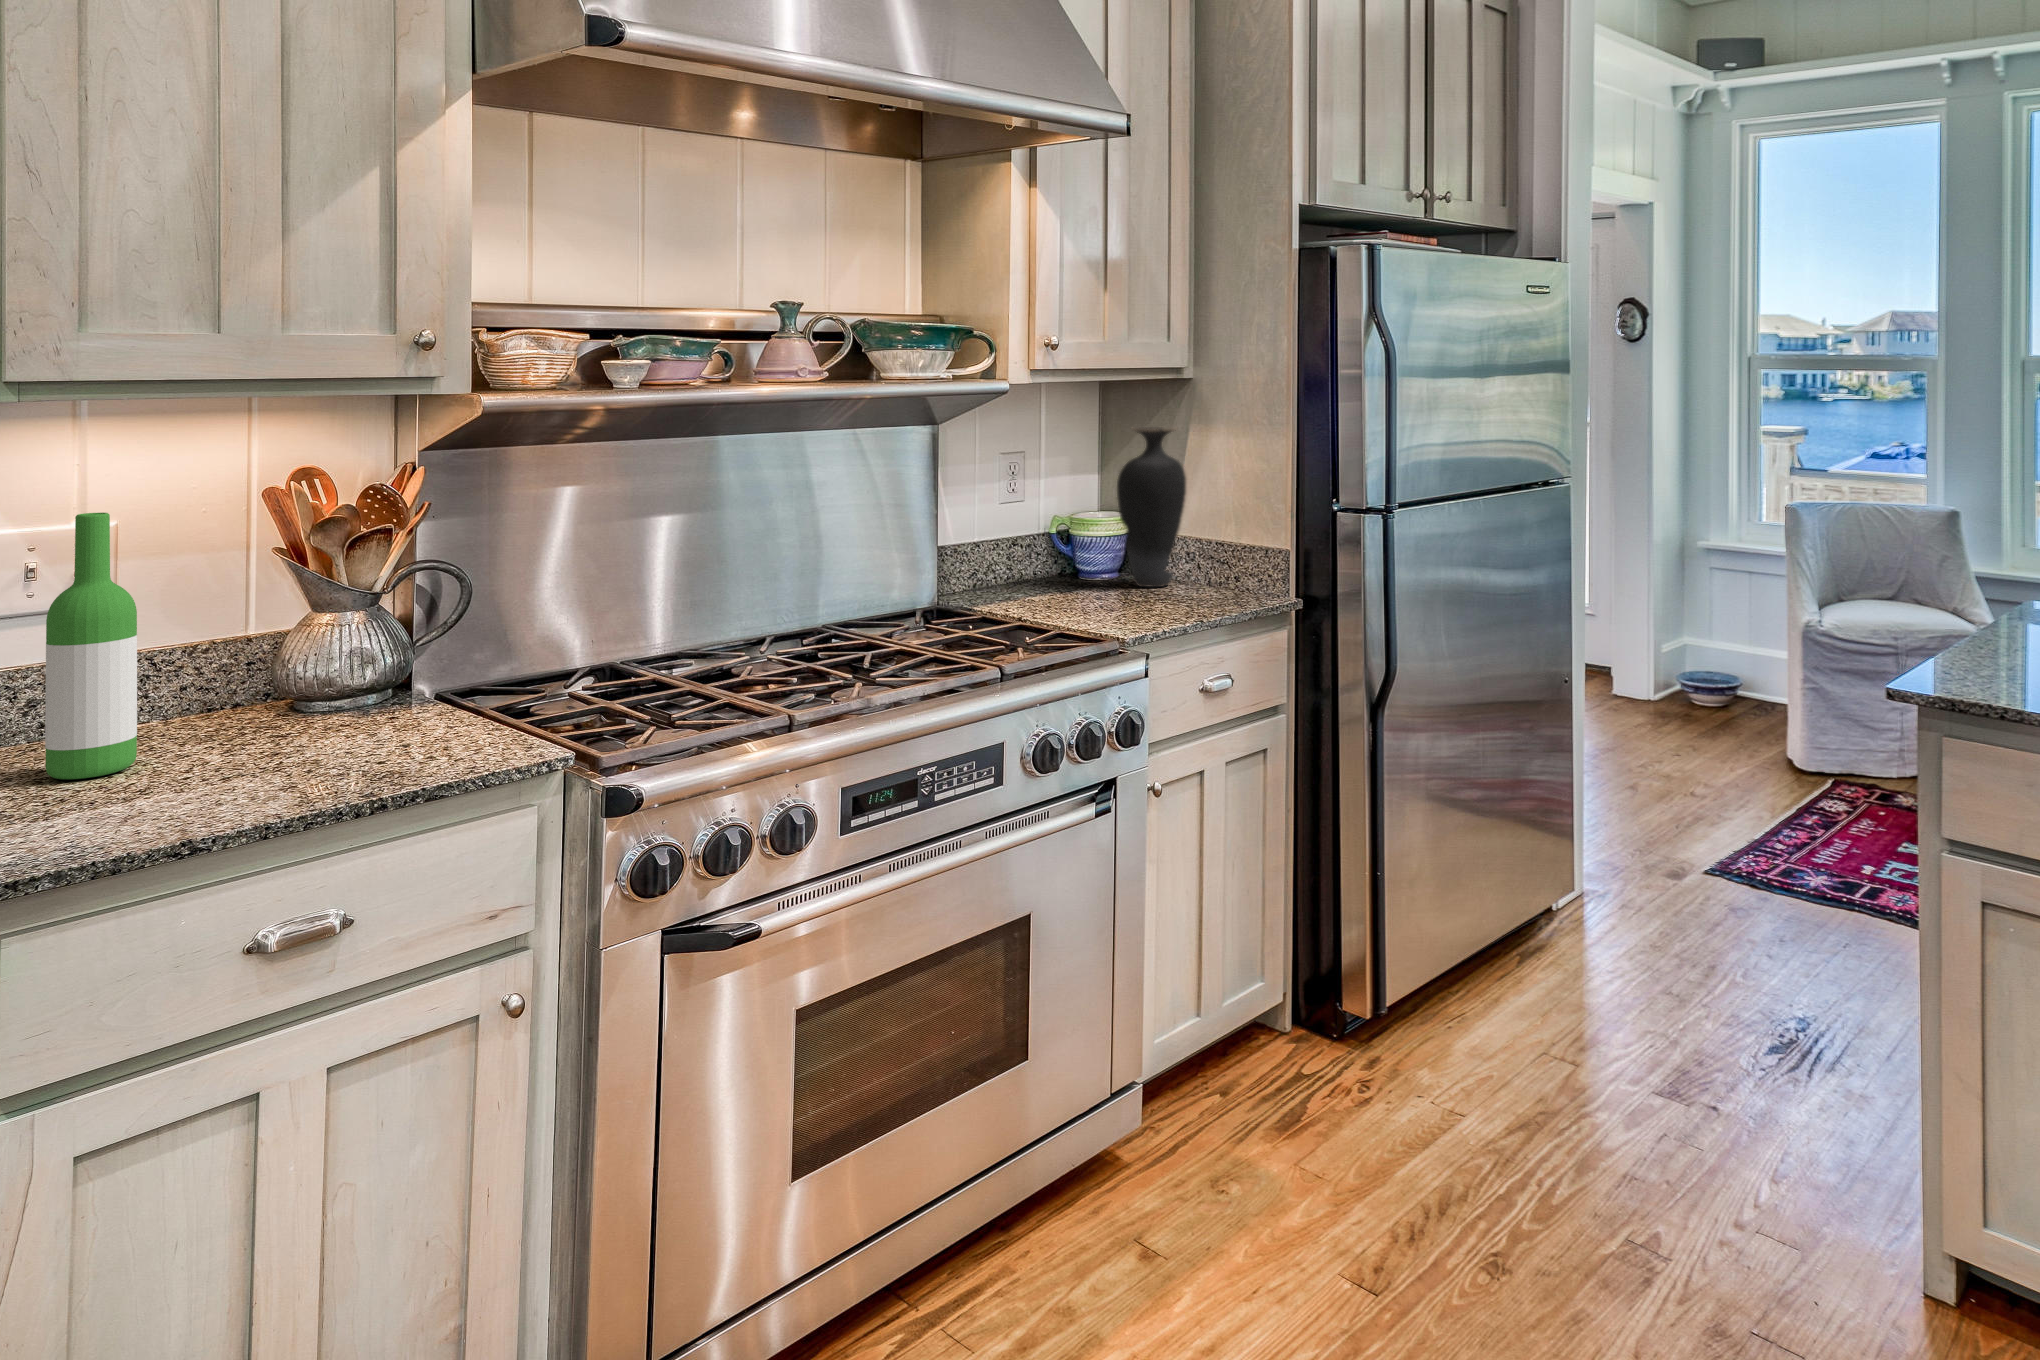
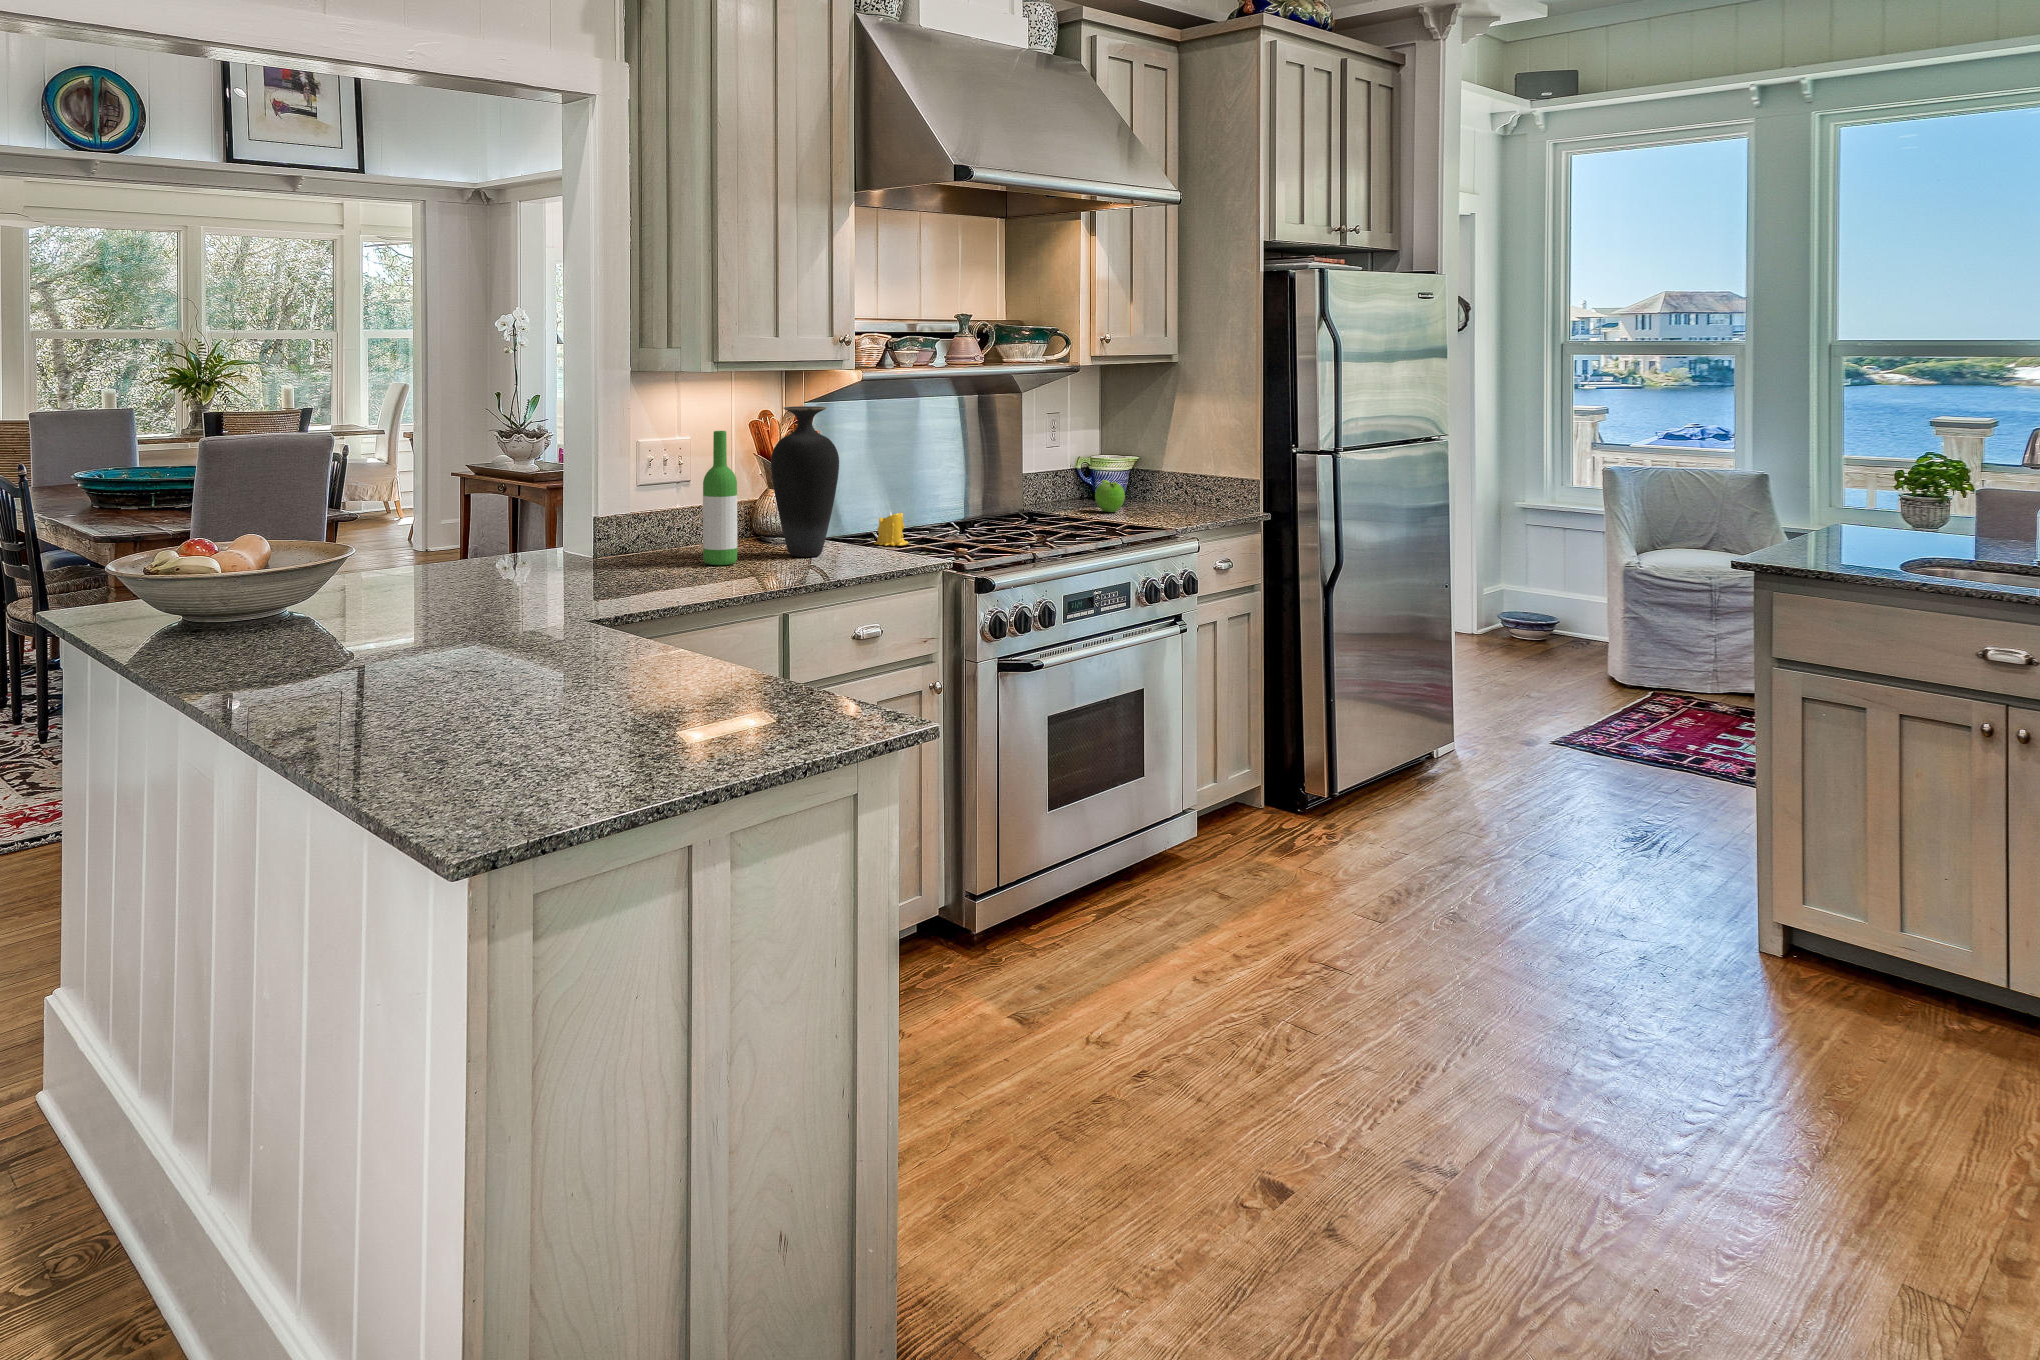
vase: present [1117,427,1186,587] -> present [771,406,839,557]
fruit: none [1053,552,1098,600] -> present [1095,480,1125,512]
candle: none [542,635,610,700] -> present [874,513,908,546]

